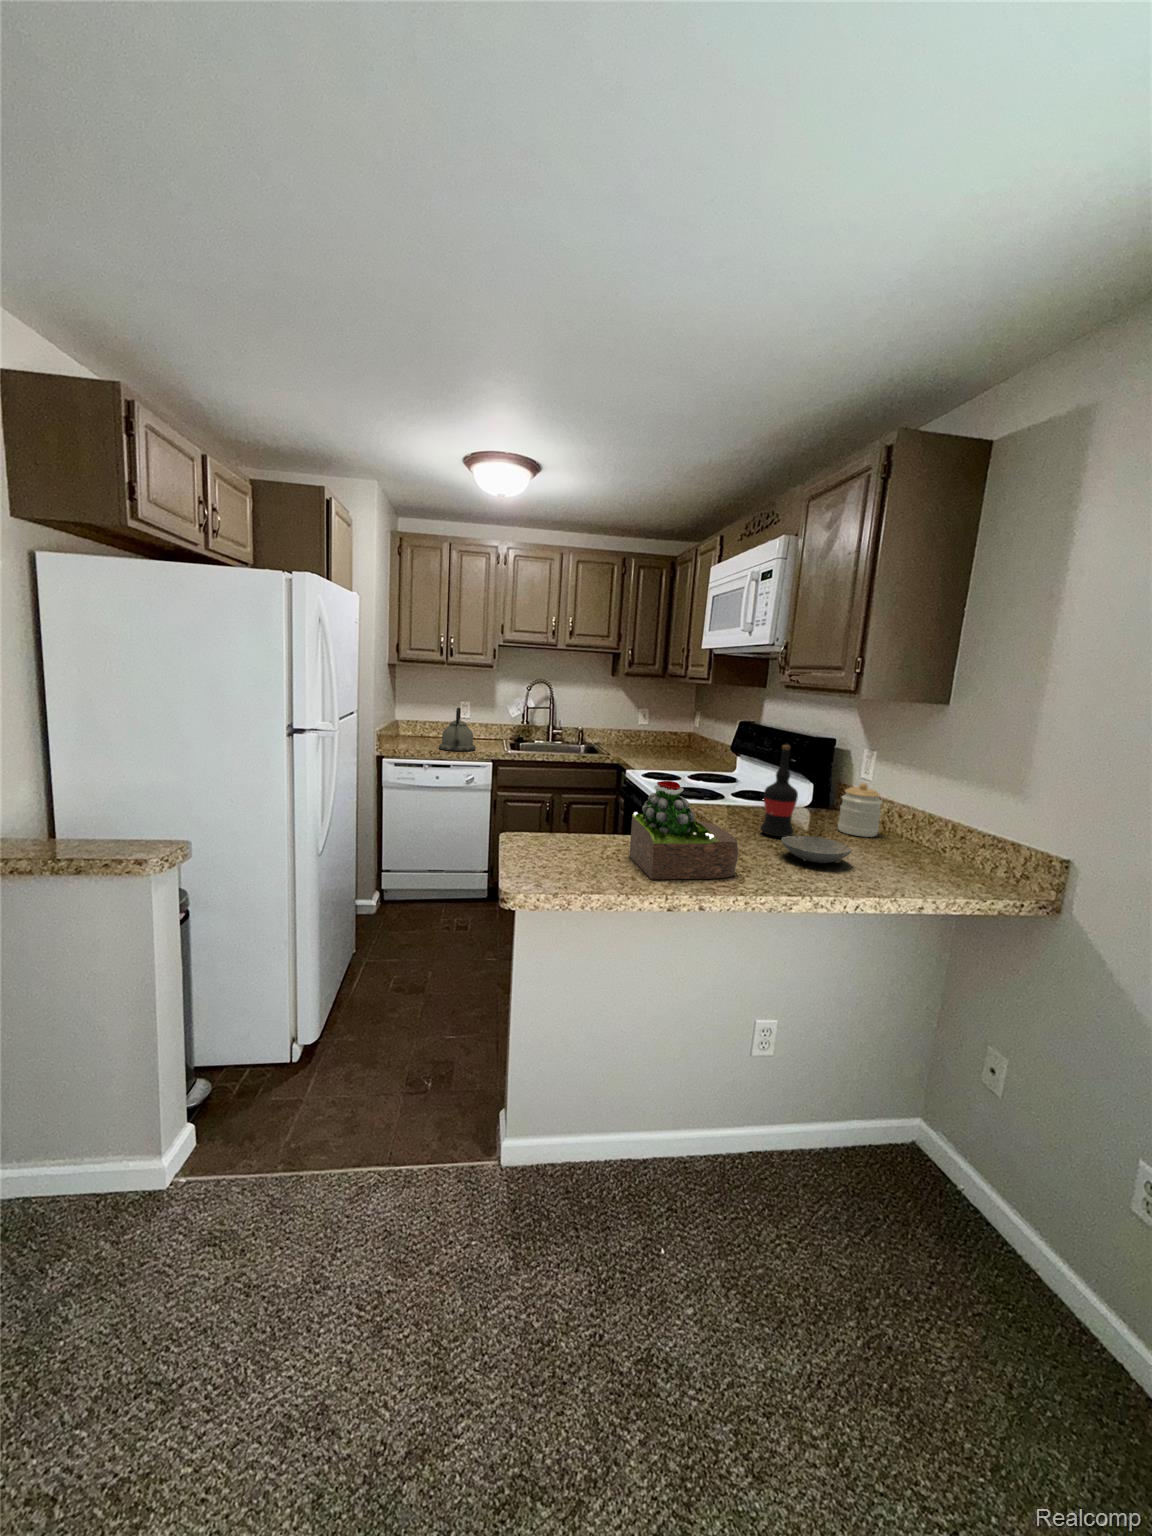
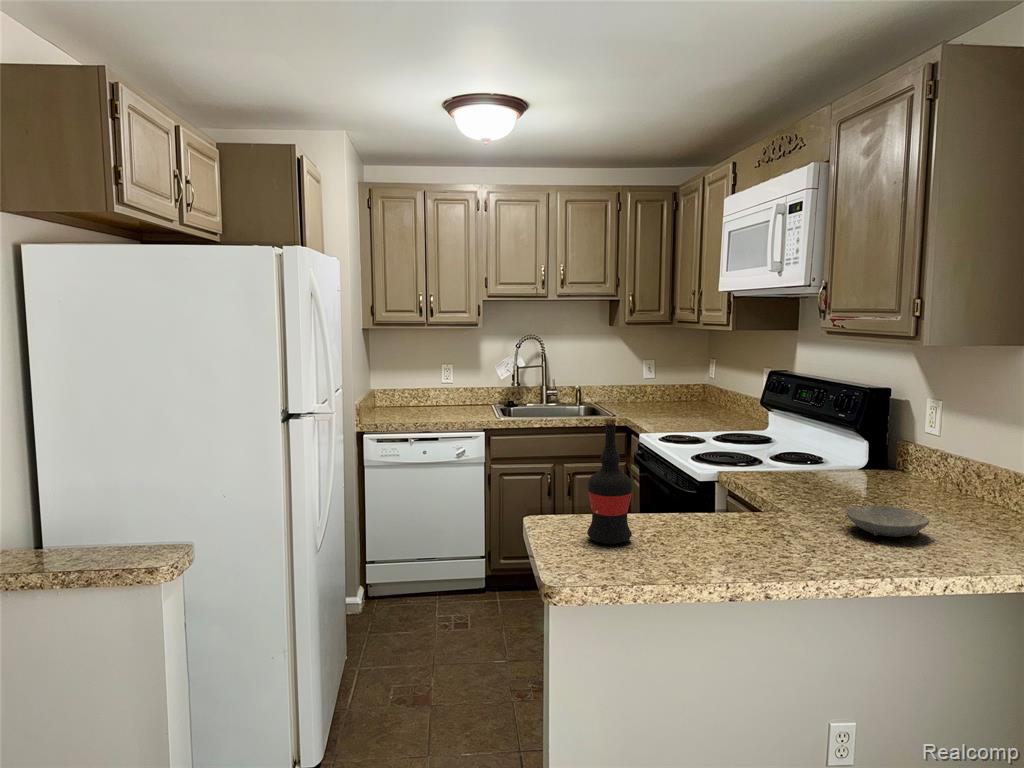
kettle: present [439,708,476,751] -> none [422,372,463,422]
wine bottle: present [760,745,798,837] -> present [587,418,633,544]
succulent plant: present [629,781,738,879] -> none [673,453,800,565]
jar: present [838,783,882,837] -> none [905,439,957,502]

